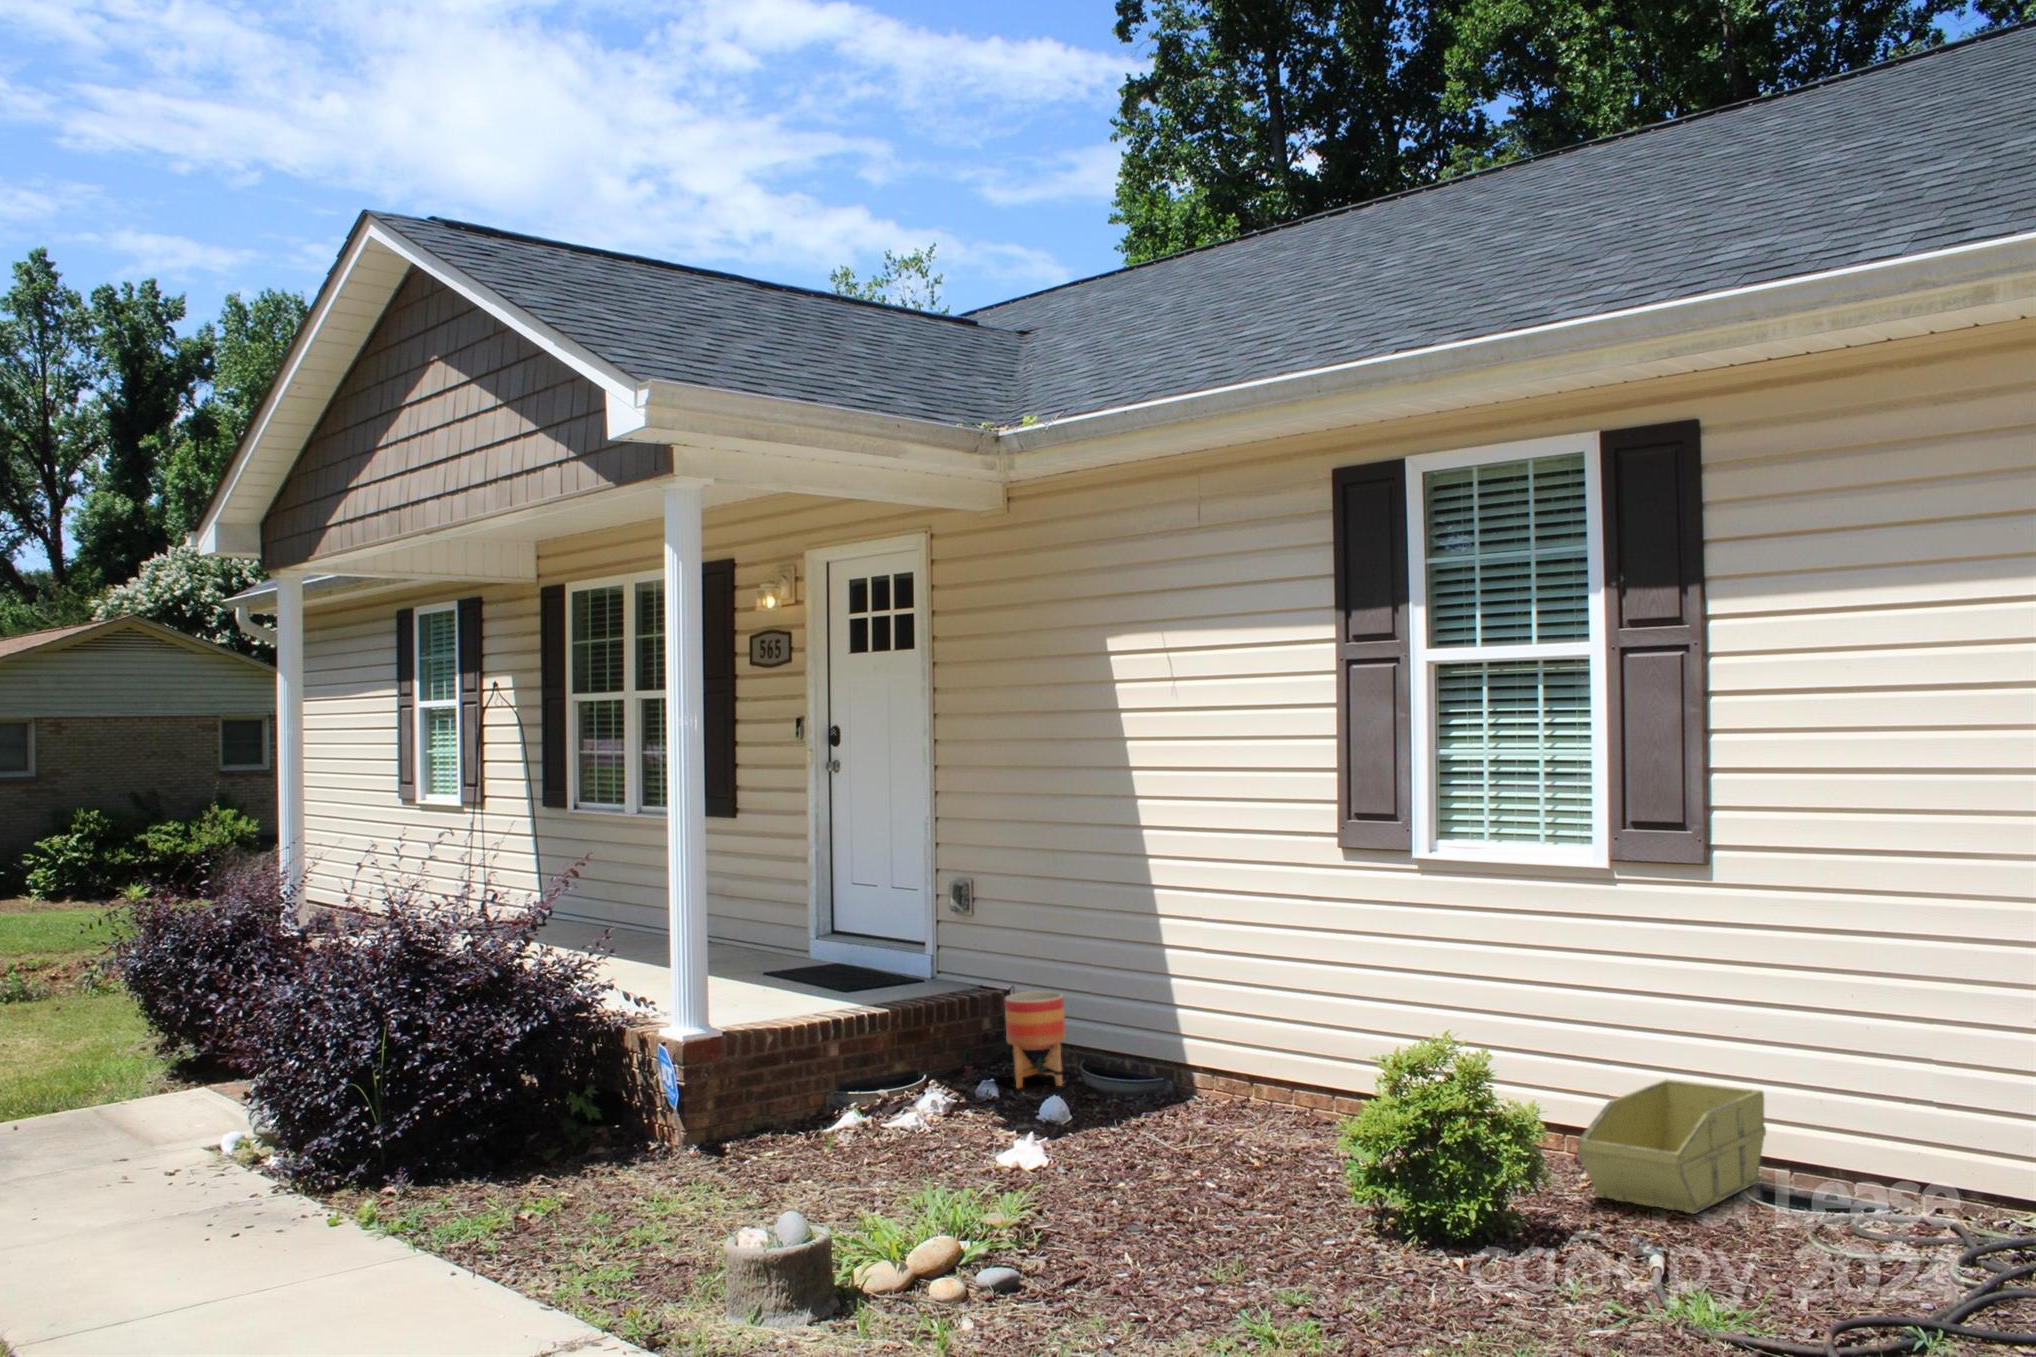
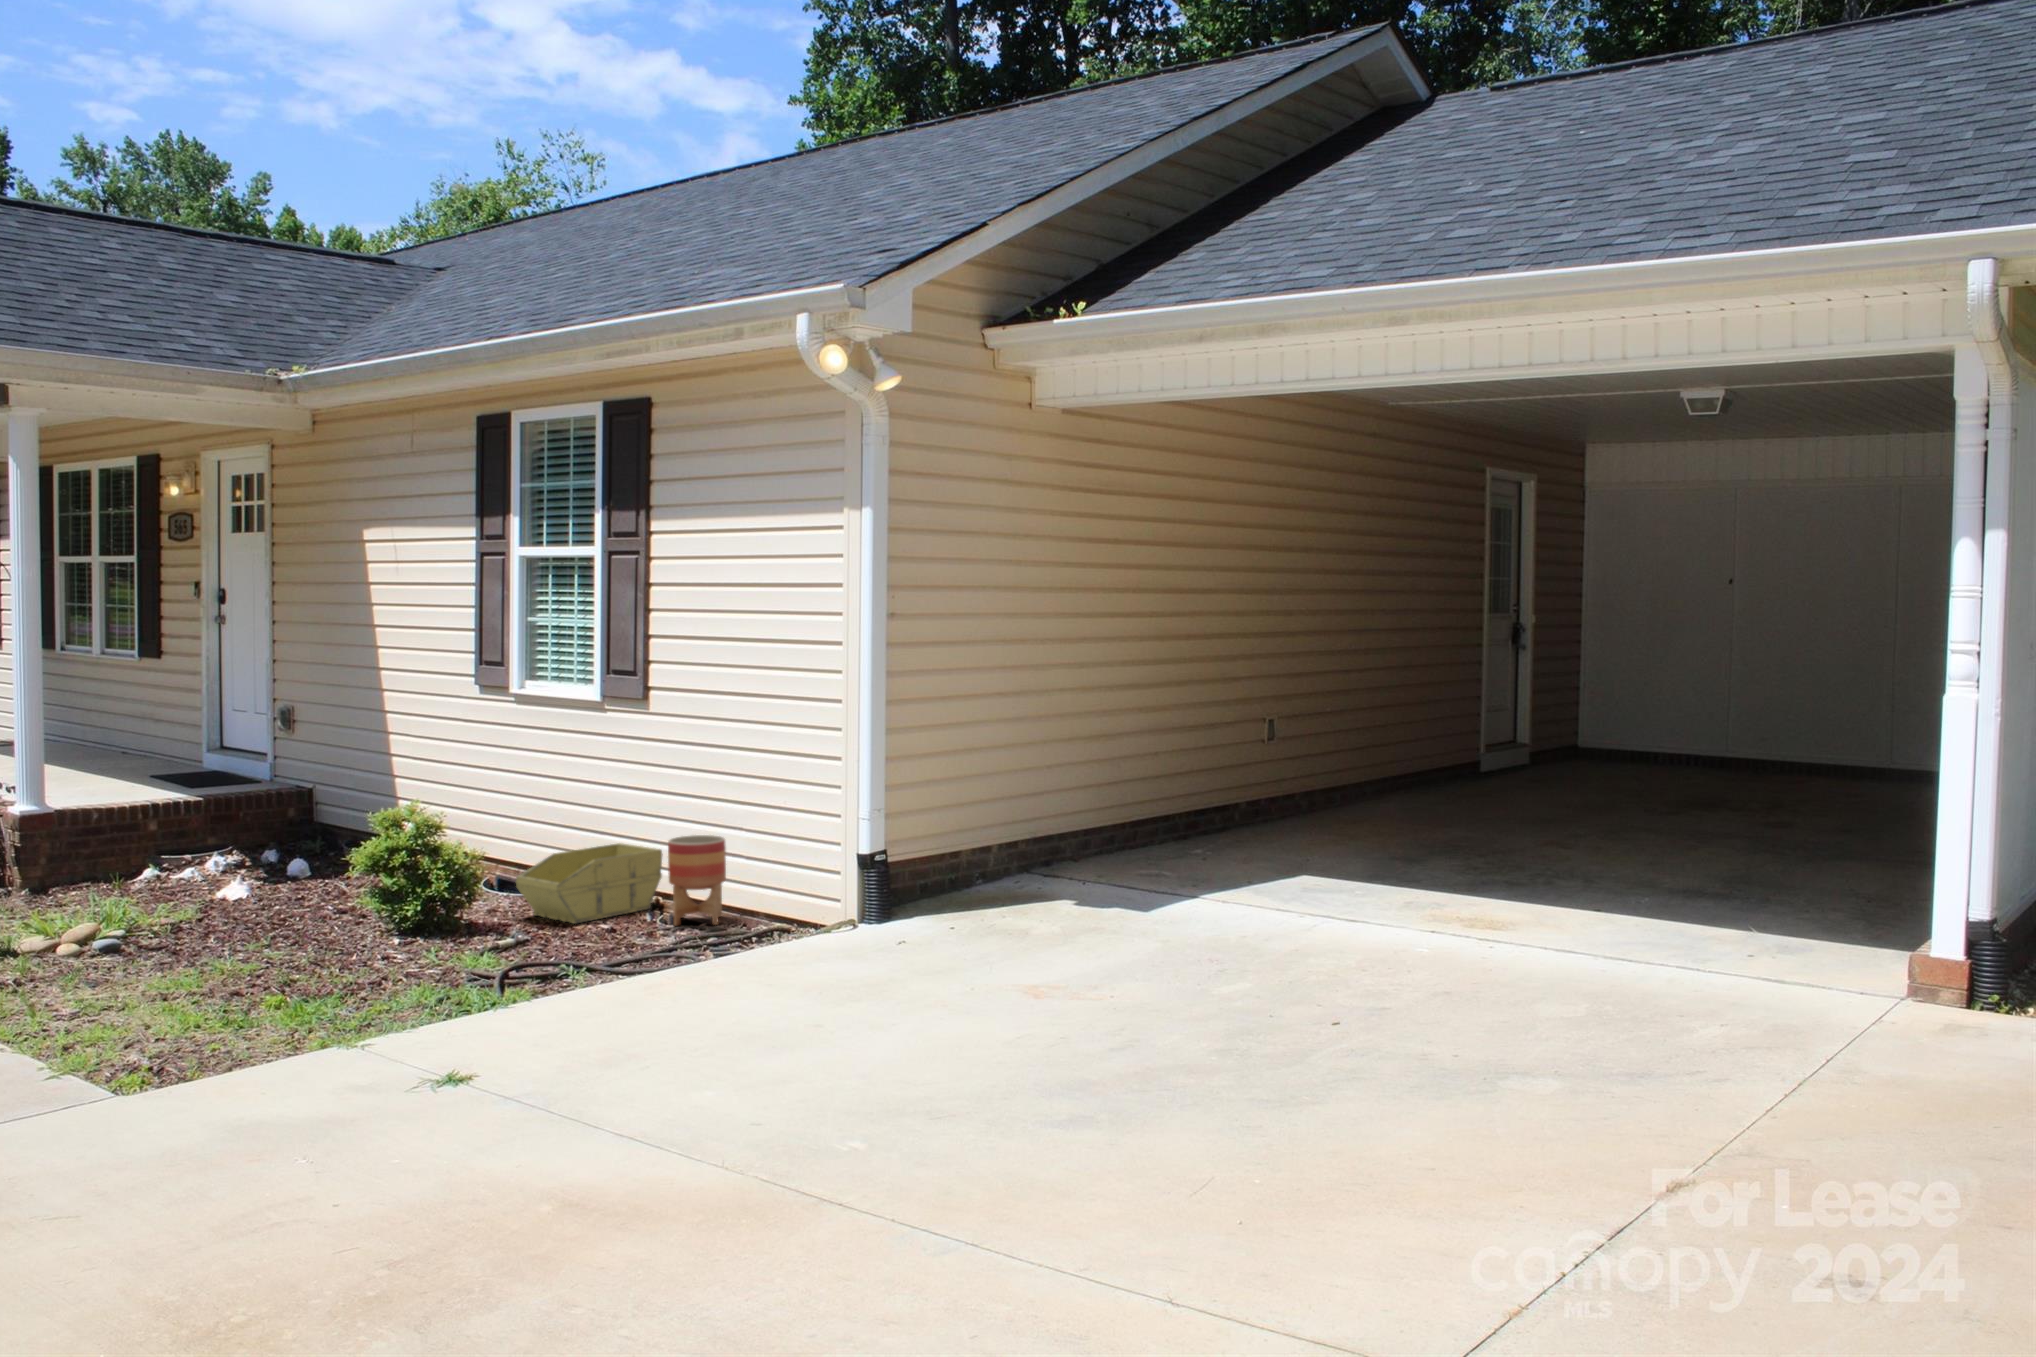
planter: present [1005,991,1066,1088] -> present [668,835,726,926]

